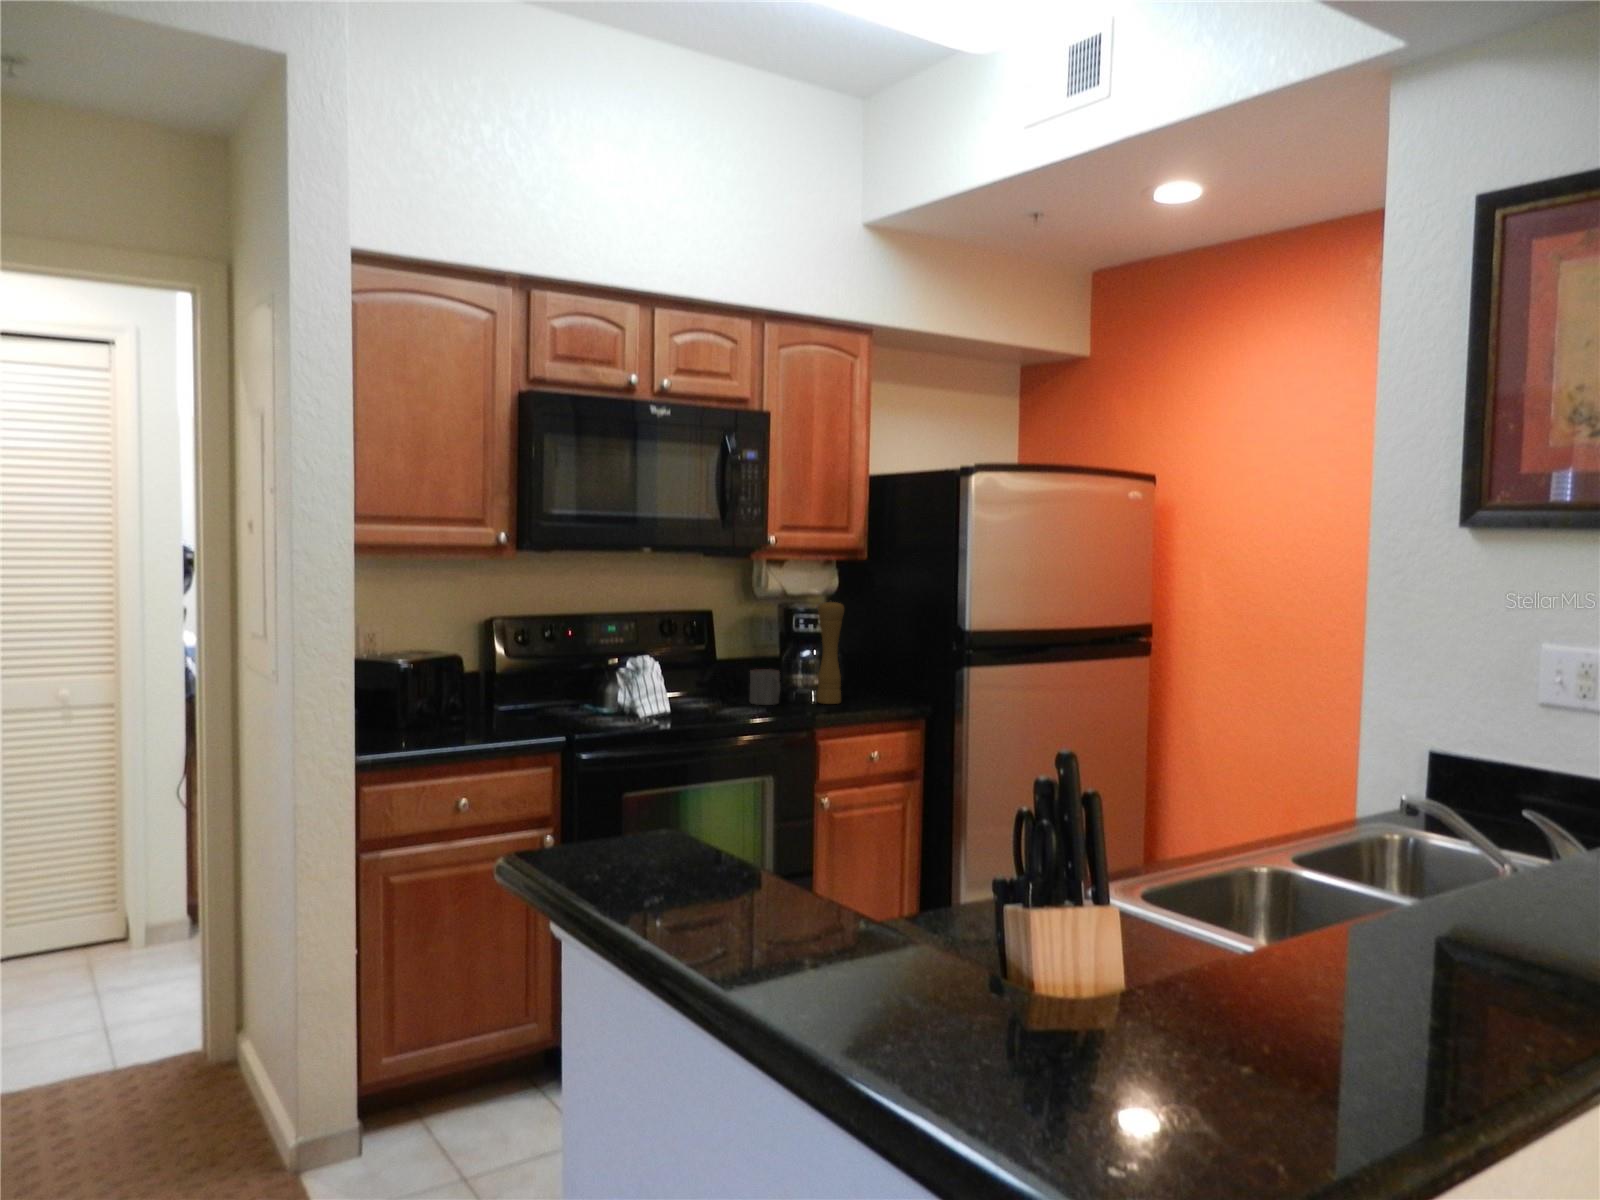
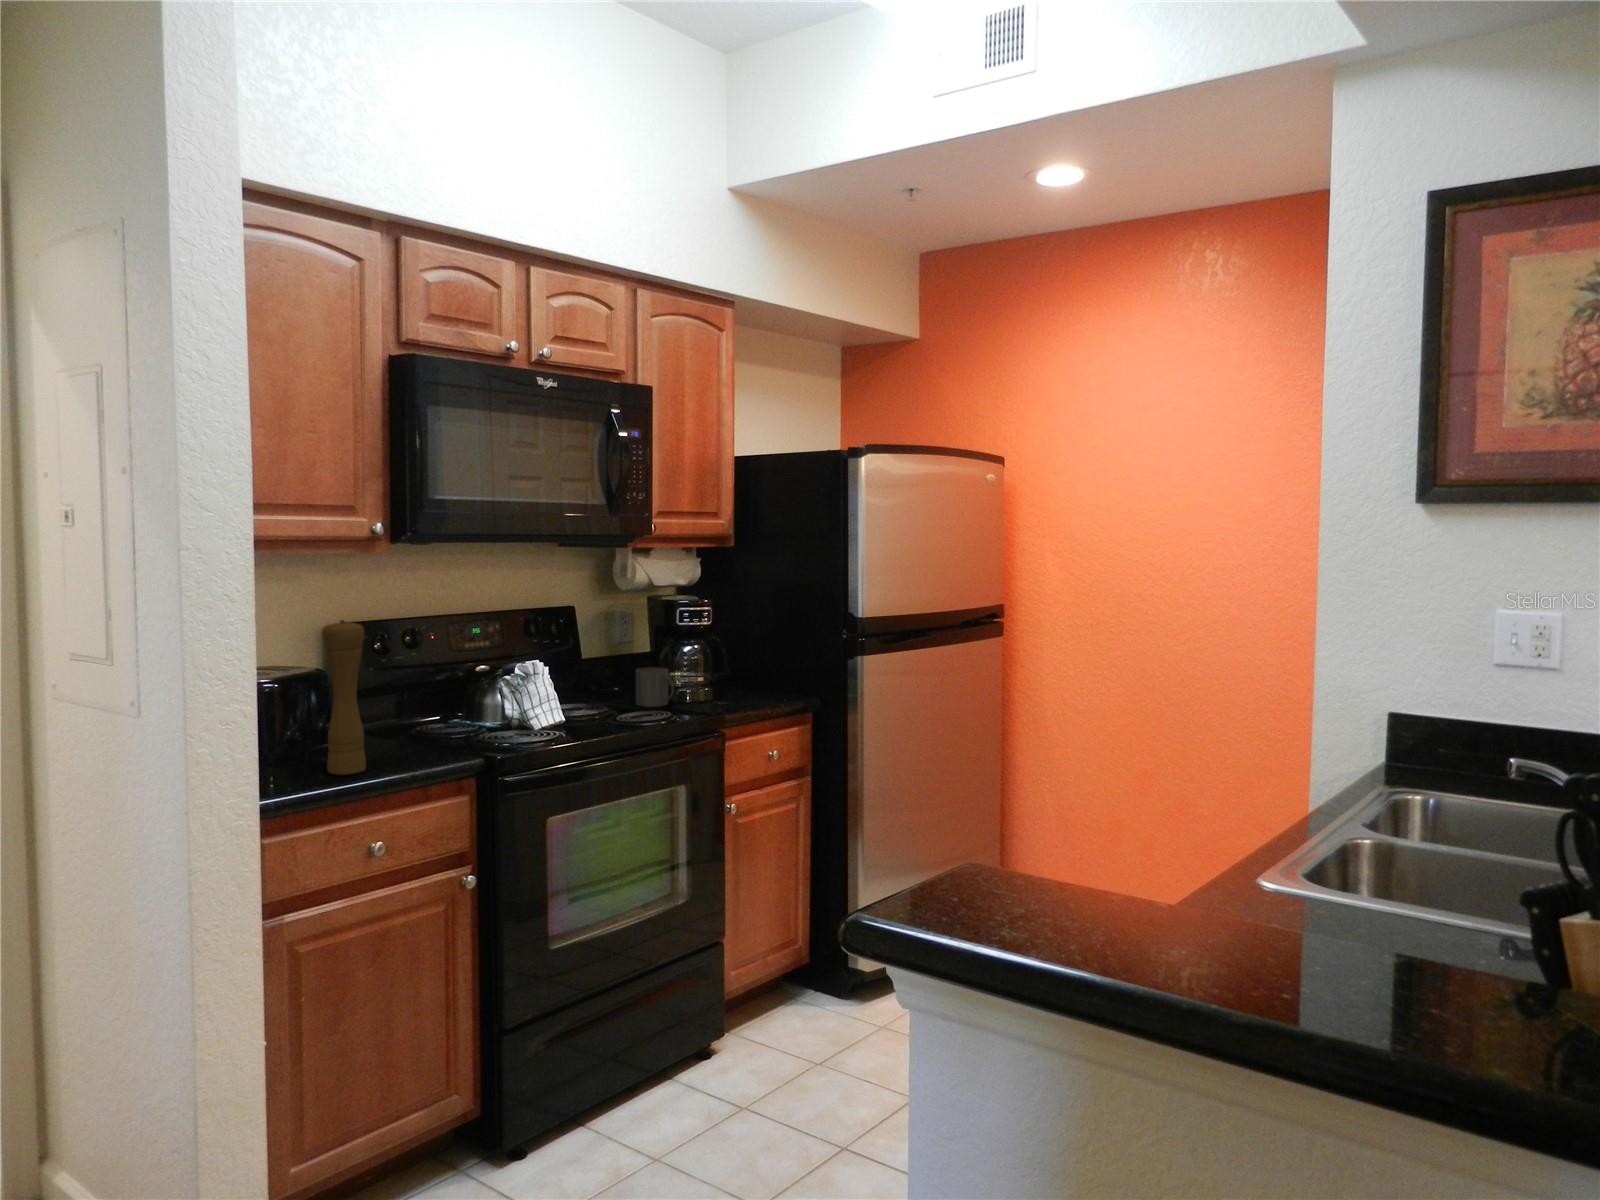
pepper mill: present [817,601,844,704] -> present [322,620,366,775]

